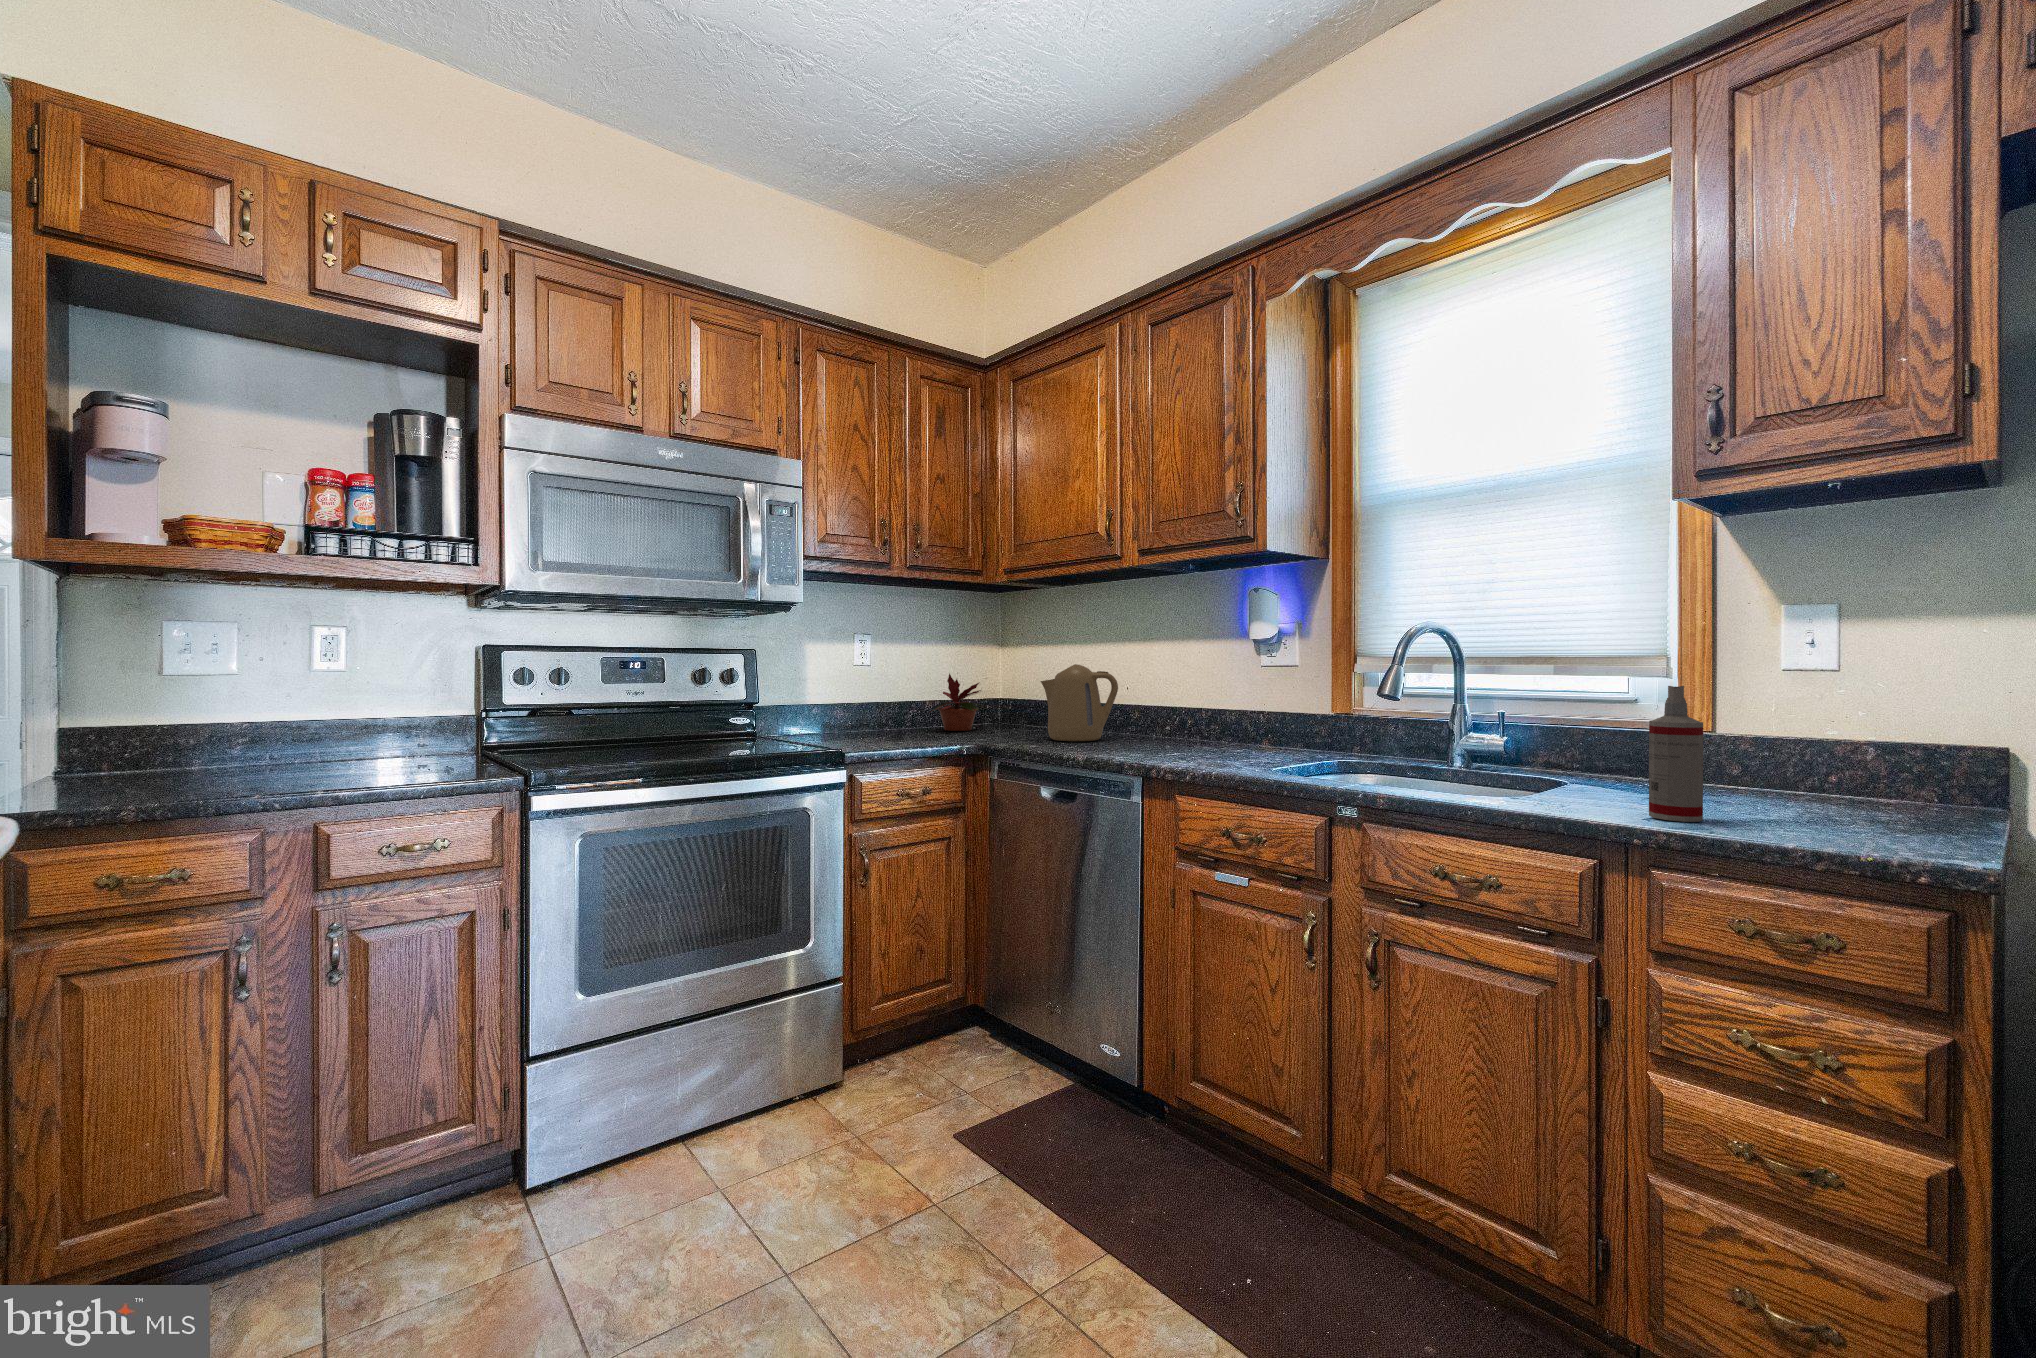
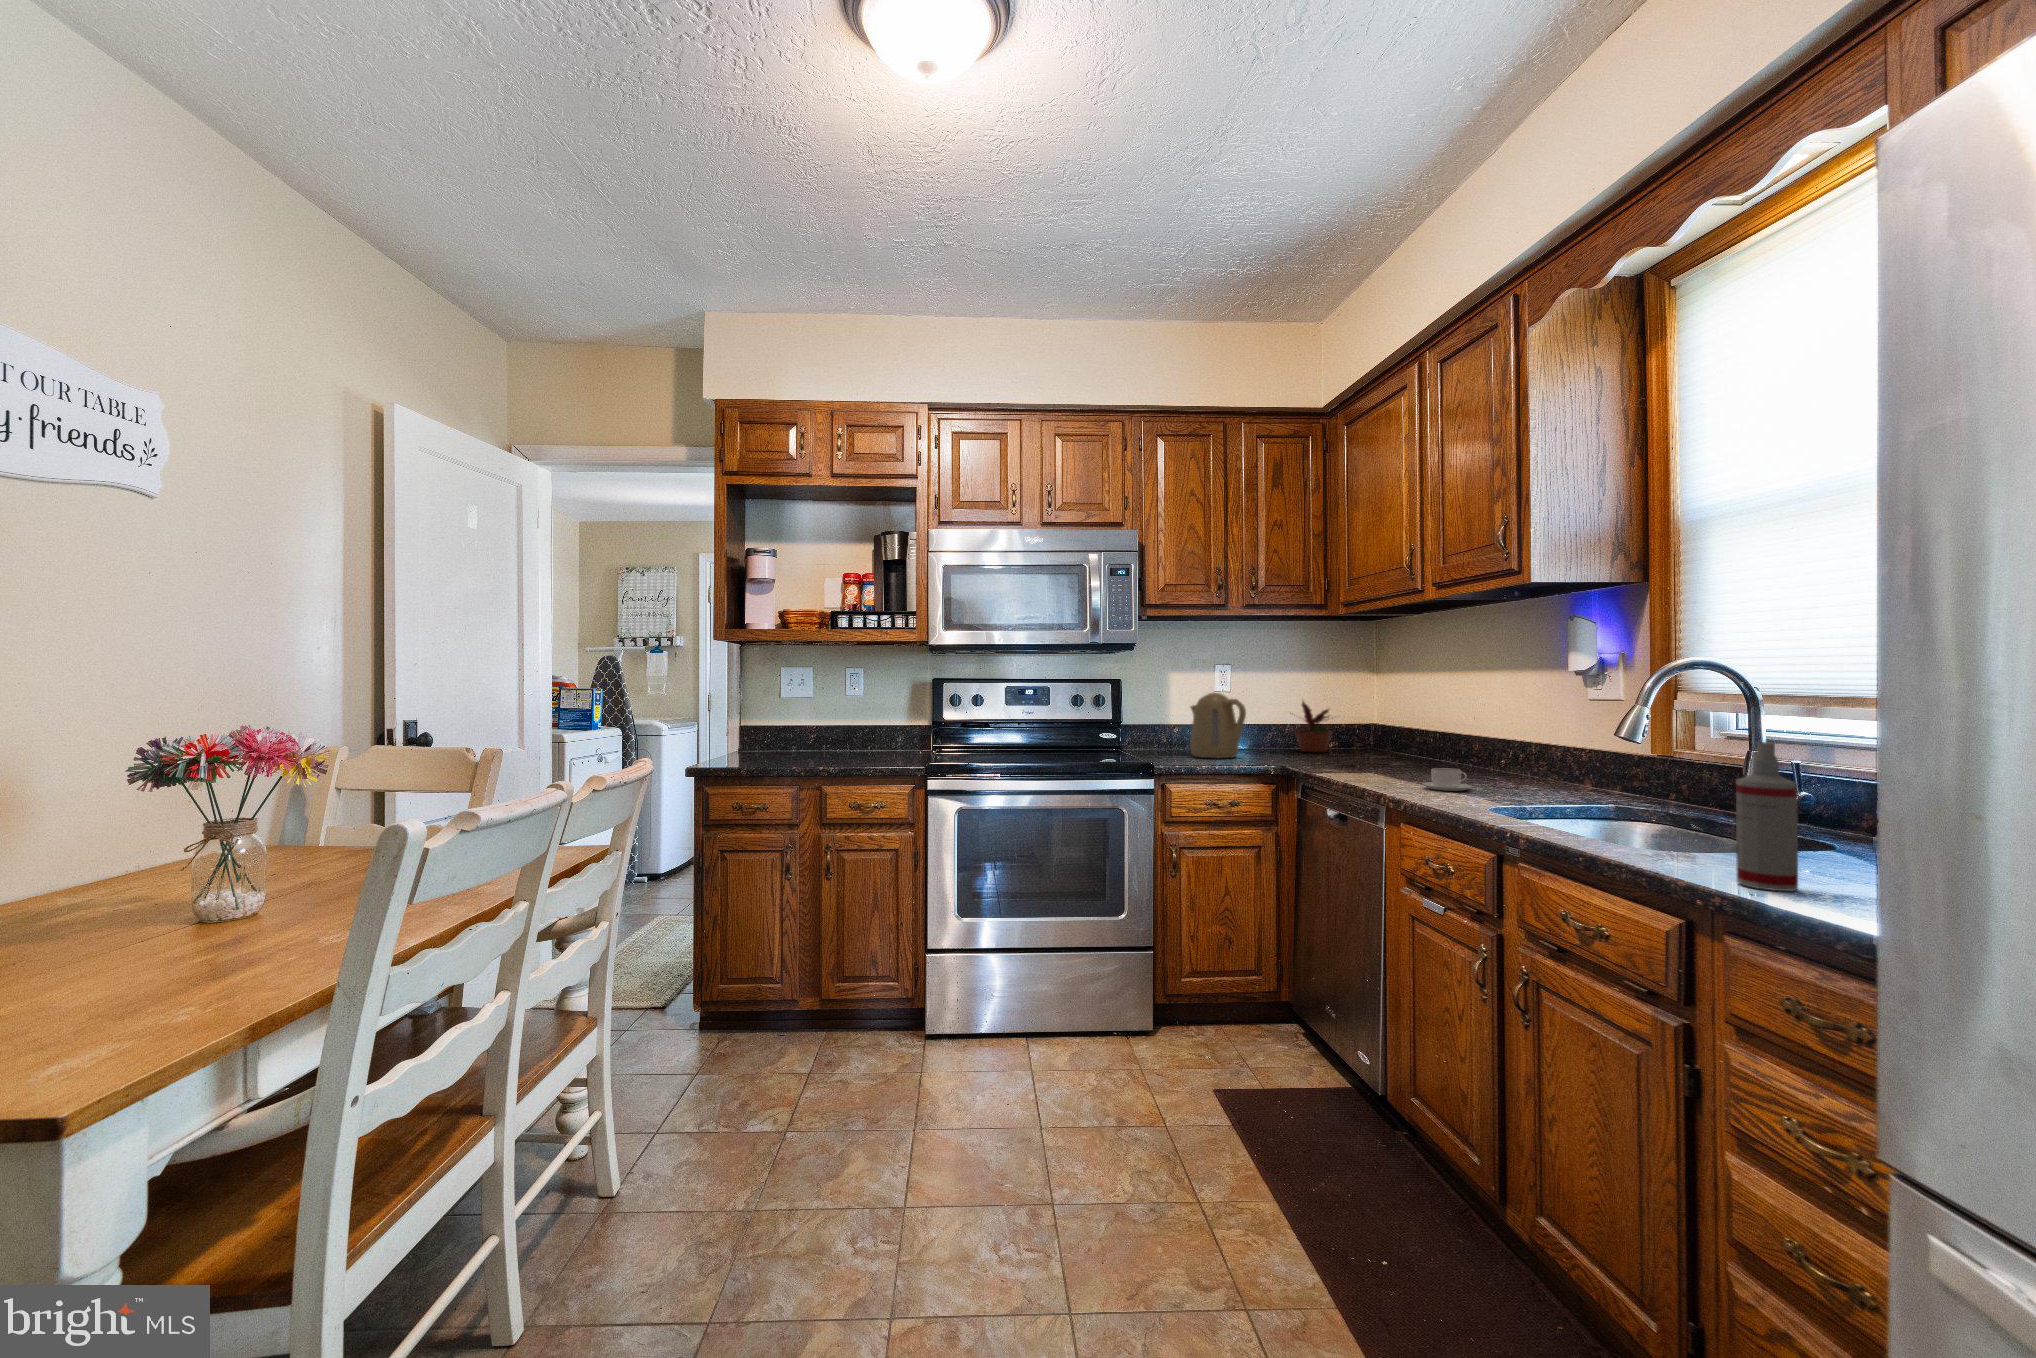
kettle: present [1041,664,1118,741] -> present [1190,693,1246,758]
coffee cup: none [1154,736,1200,759] -> present [1422,768,1472,791]

